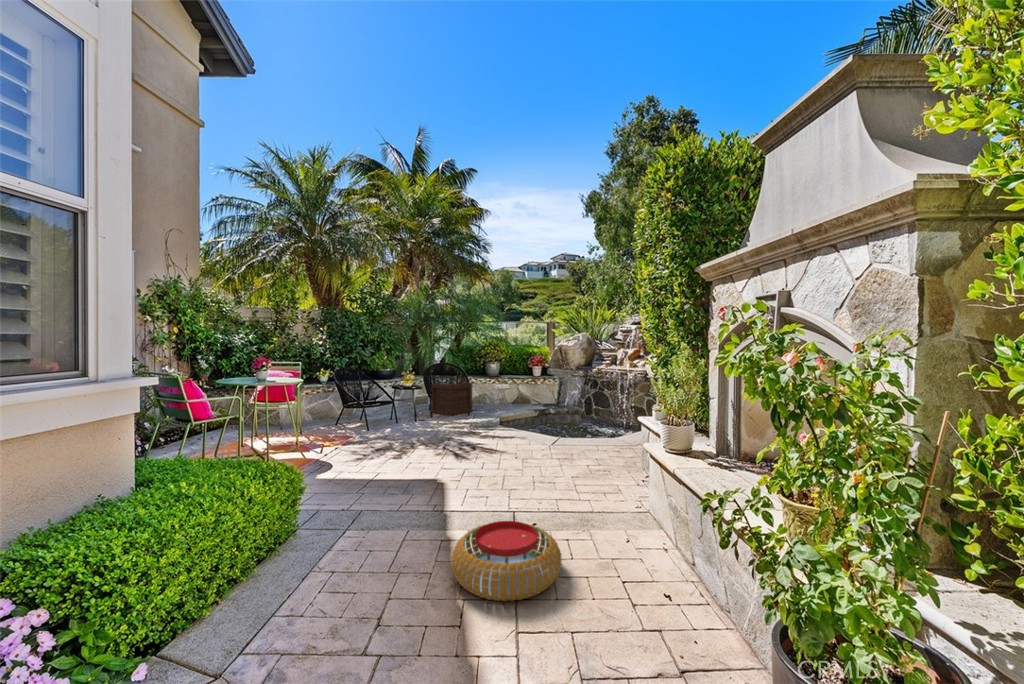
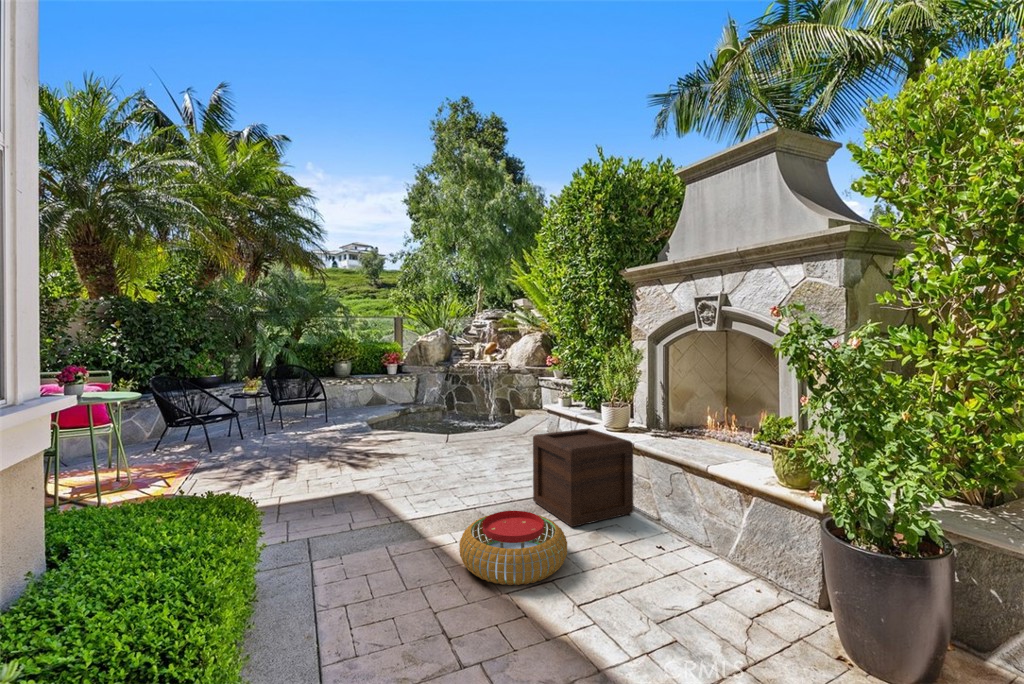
wooden crate: present [431,382,472,415] -> present [533,428,633,527]

